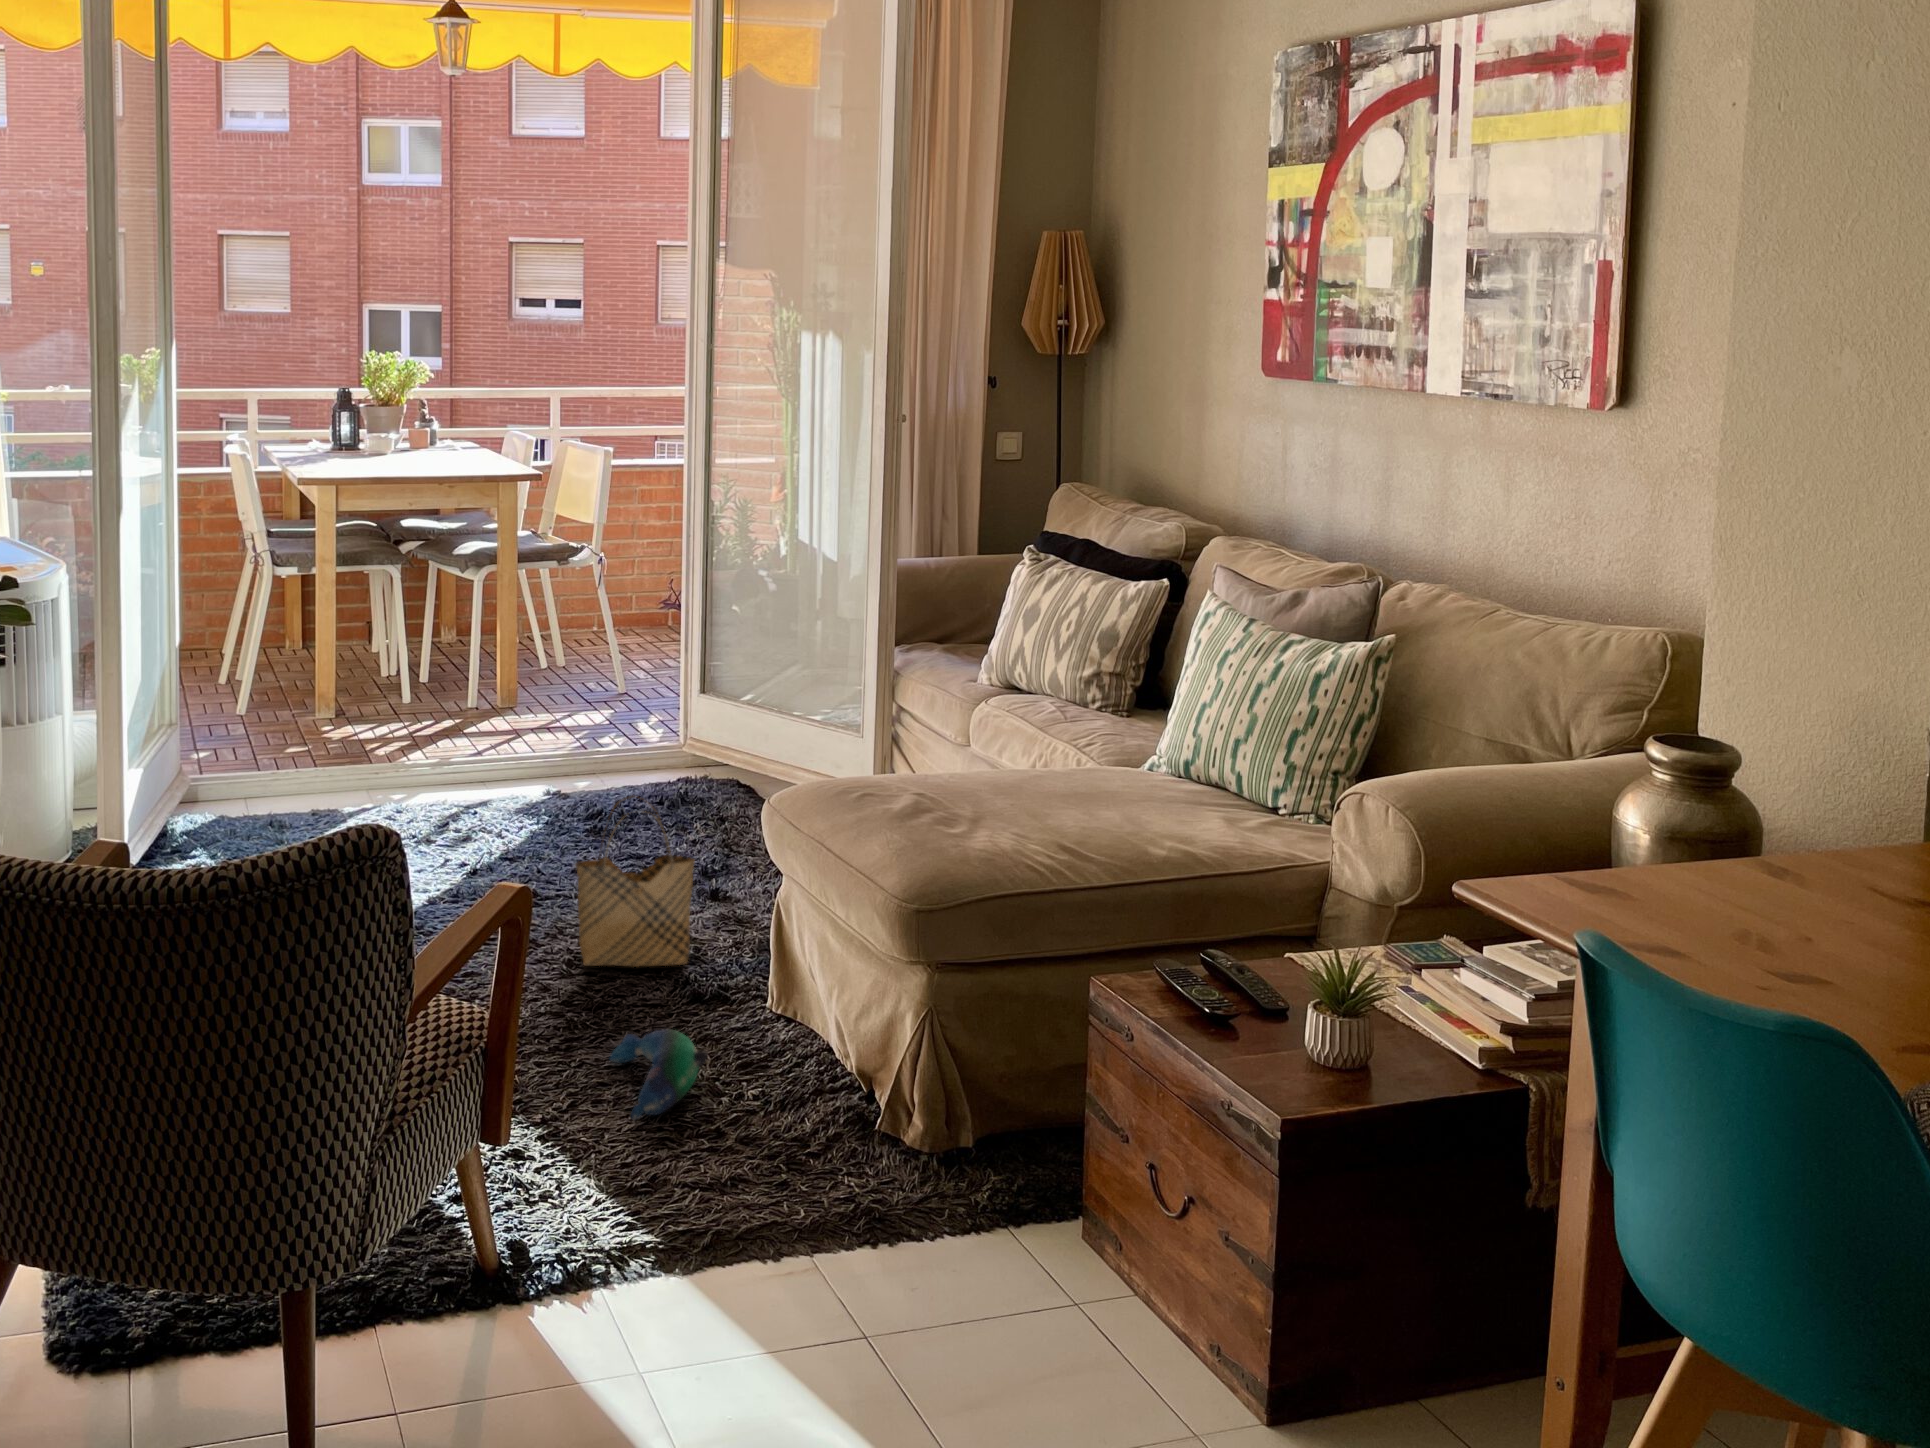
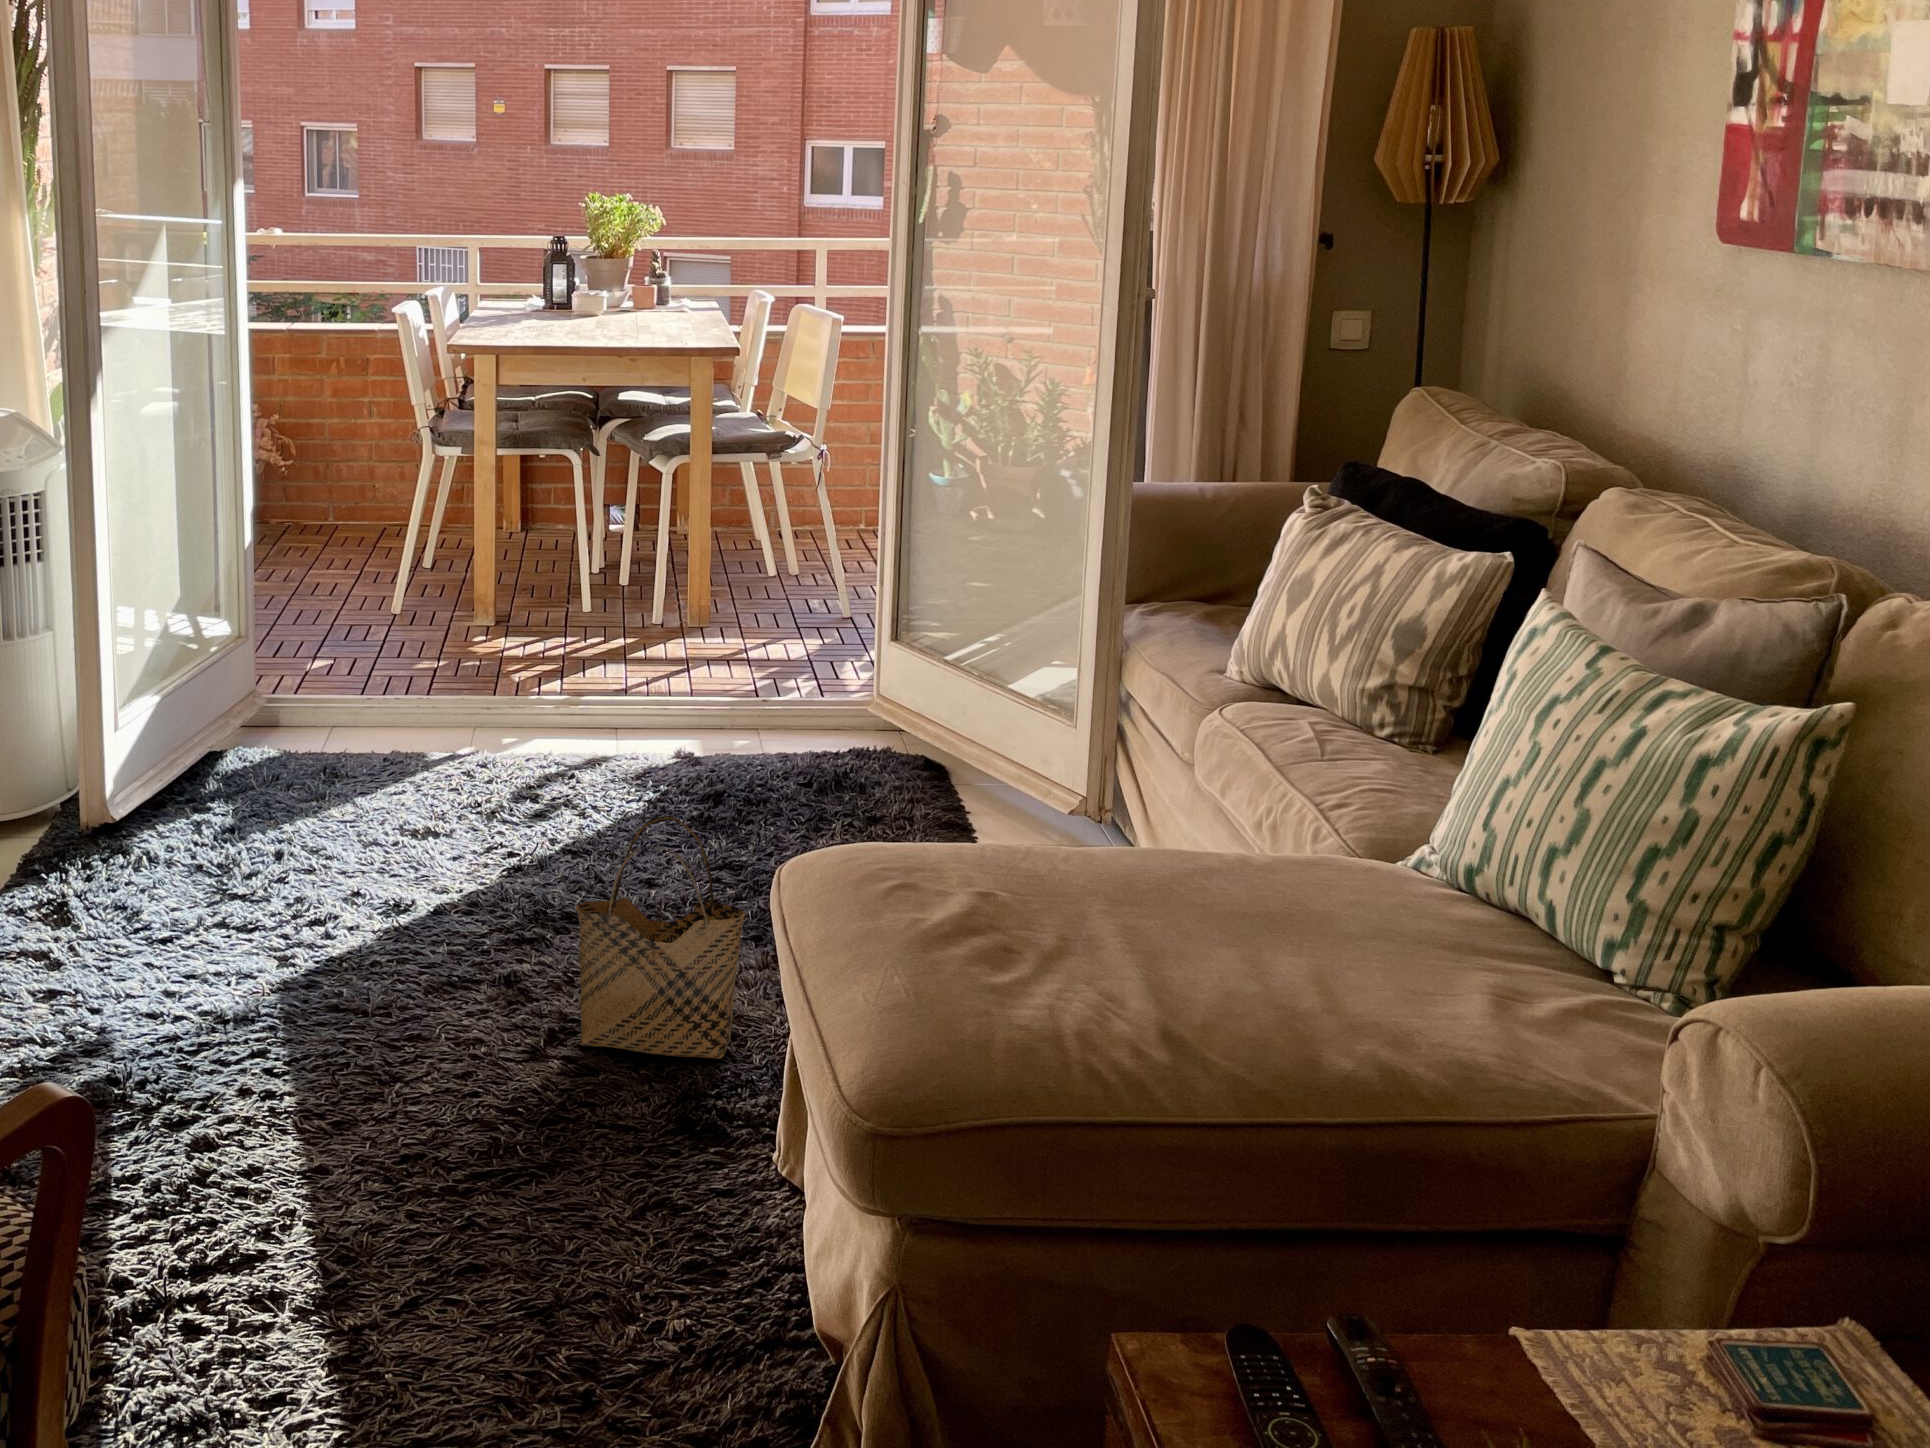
plush toy: present [609,1029,708,1120] -> none [509,1181,647,1339]

